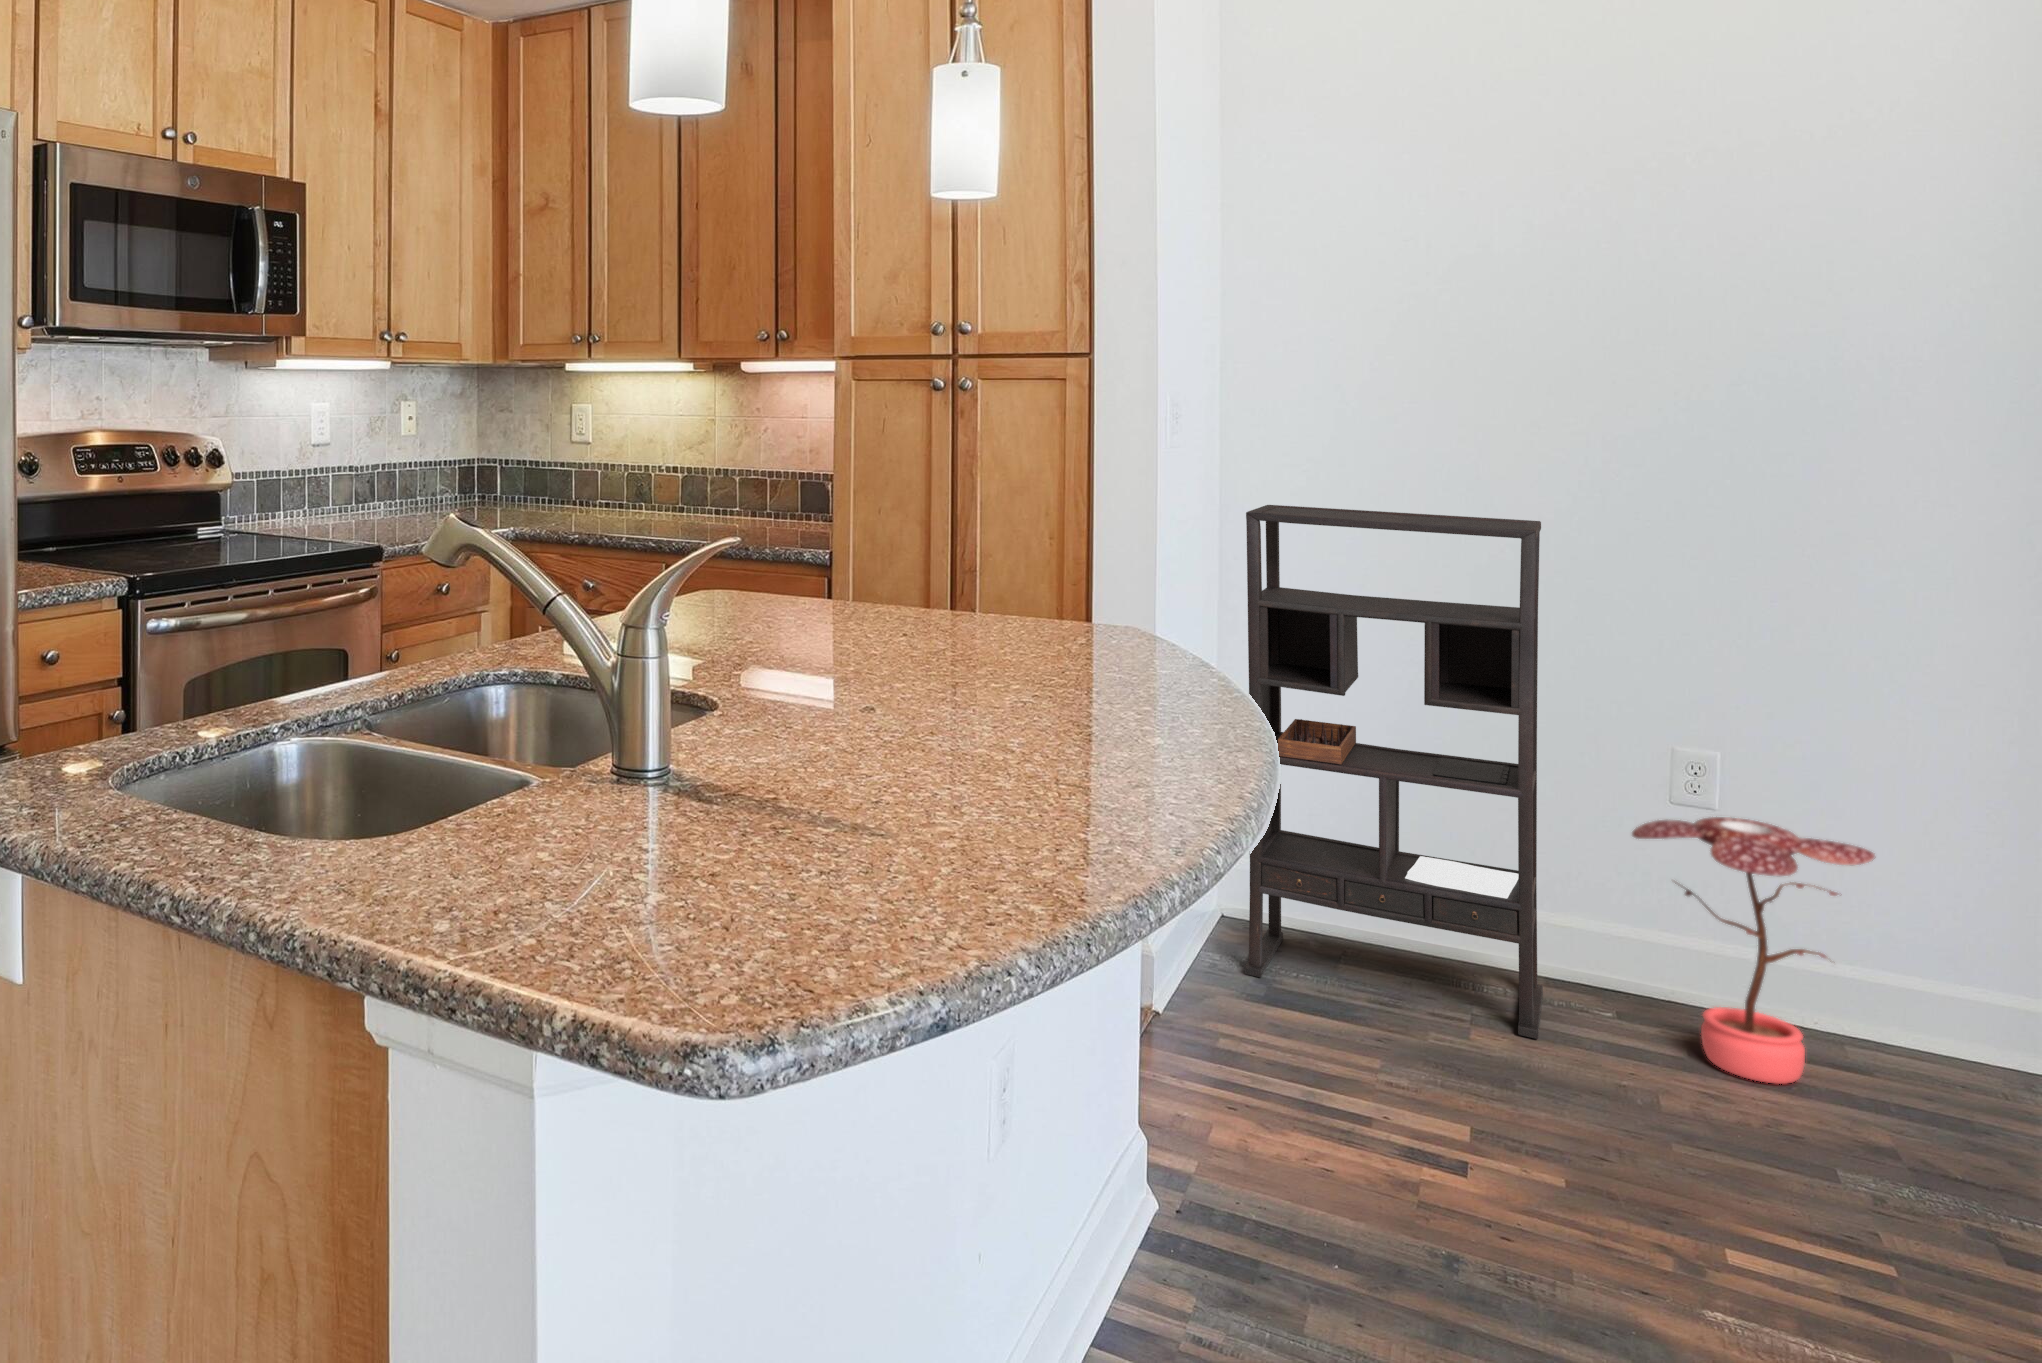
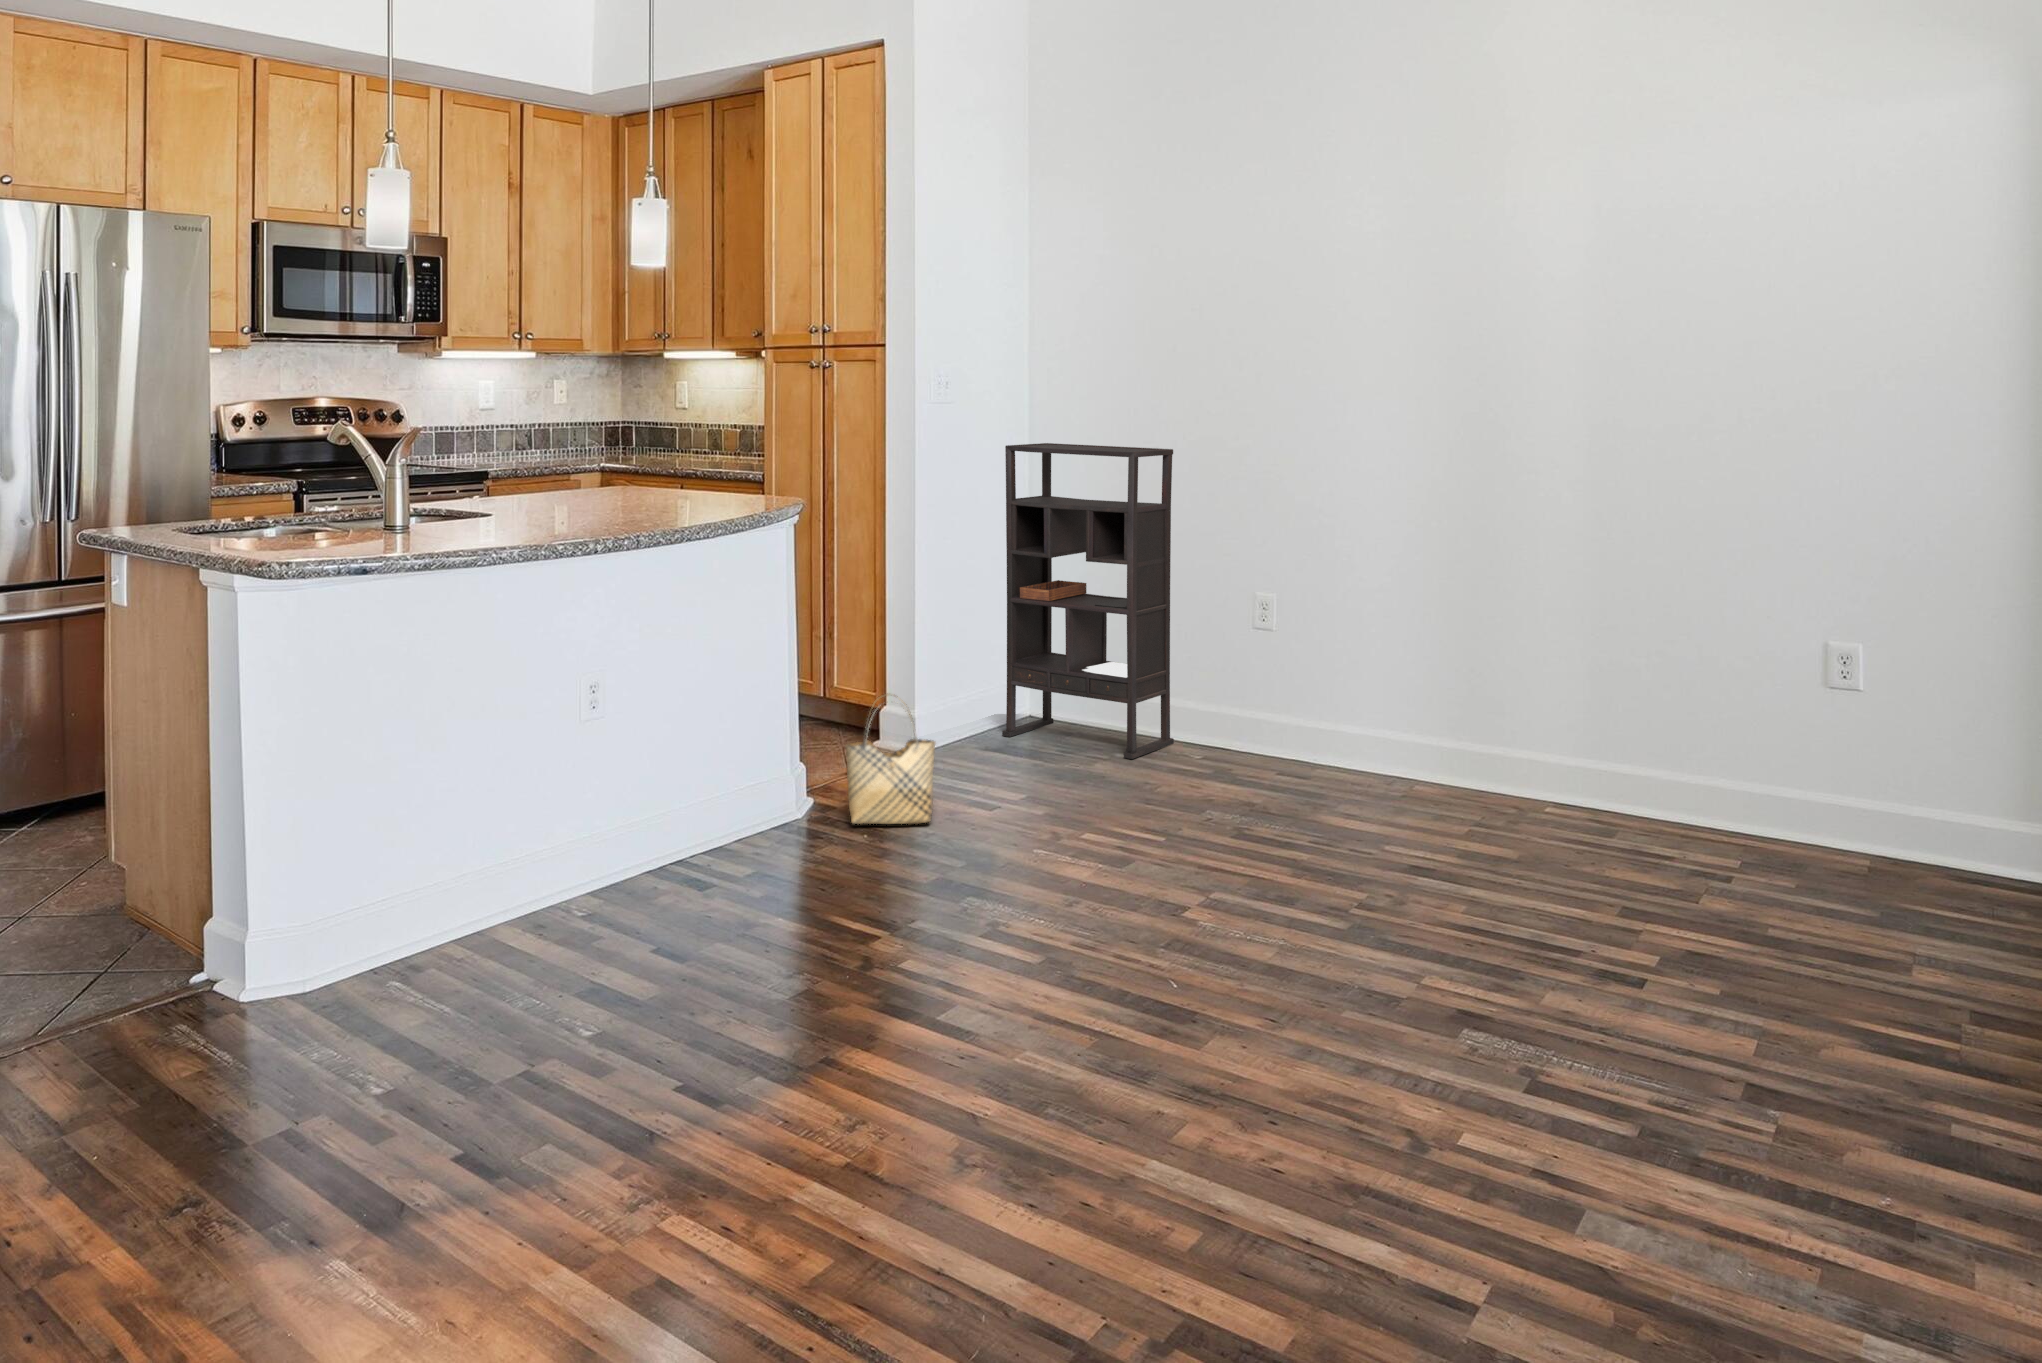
potted plant: present [1632,817,1875,1084] -> none [1184,623,1292,774]
woven basket: none [1281,999,1458,1272] -> present [845,694,935,824]

